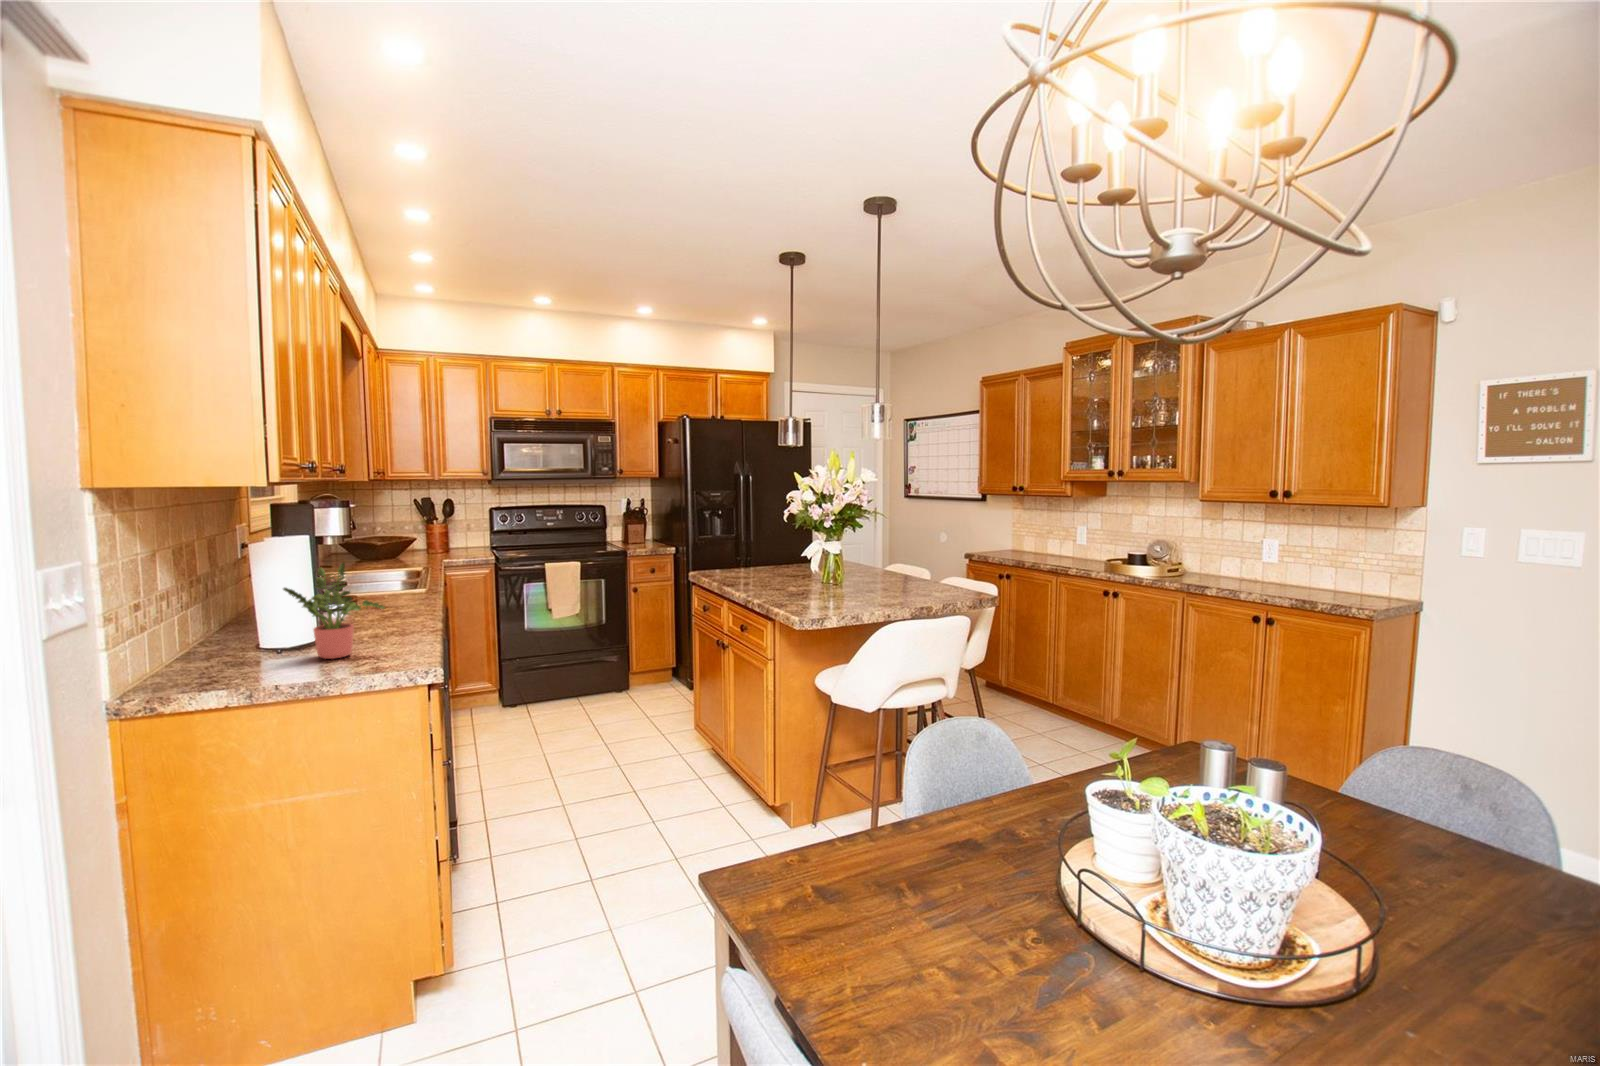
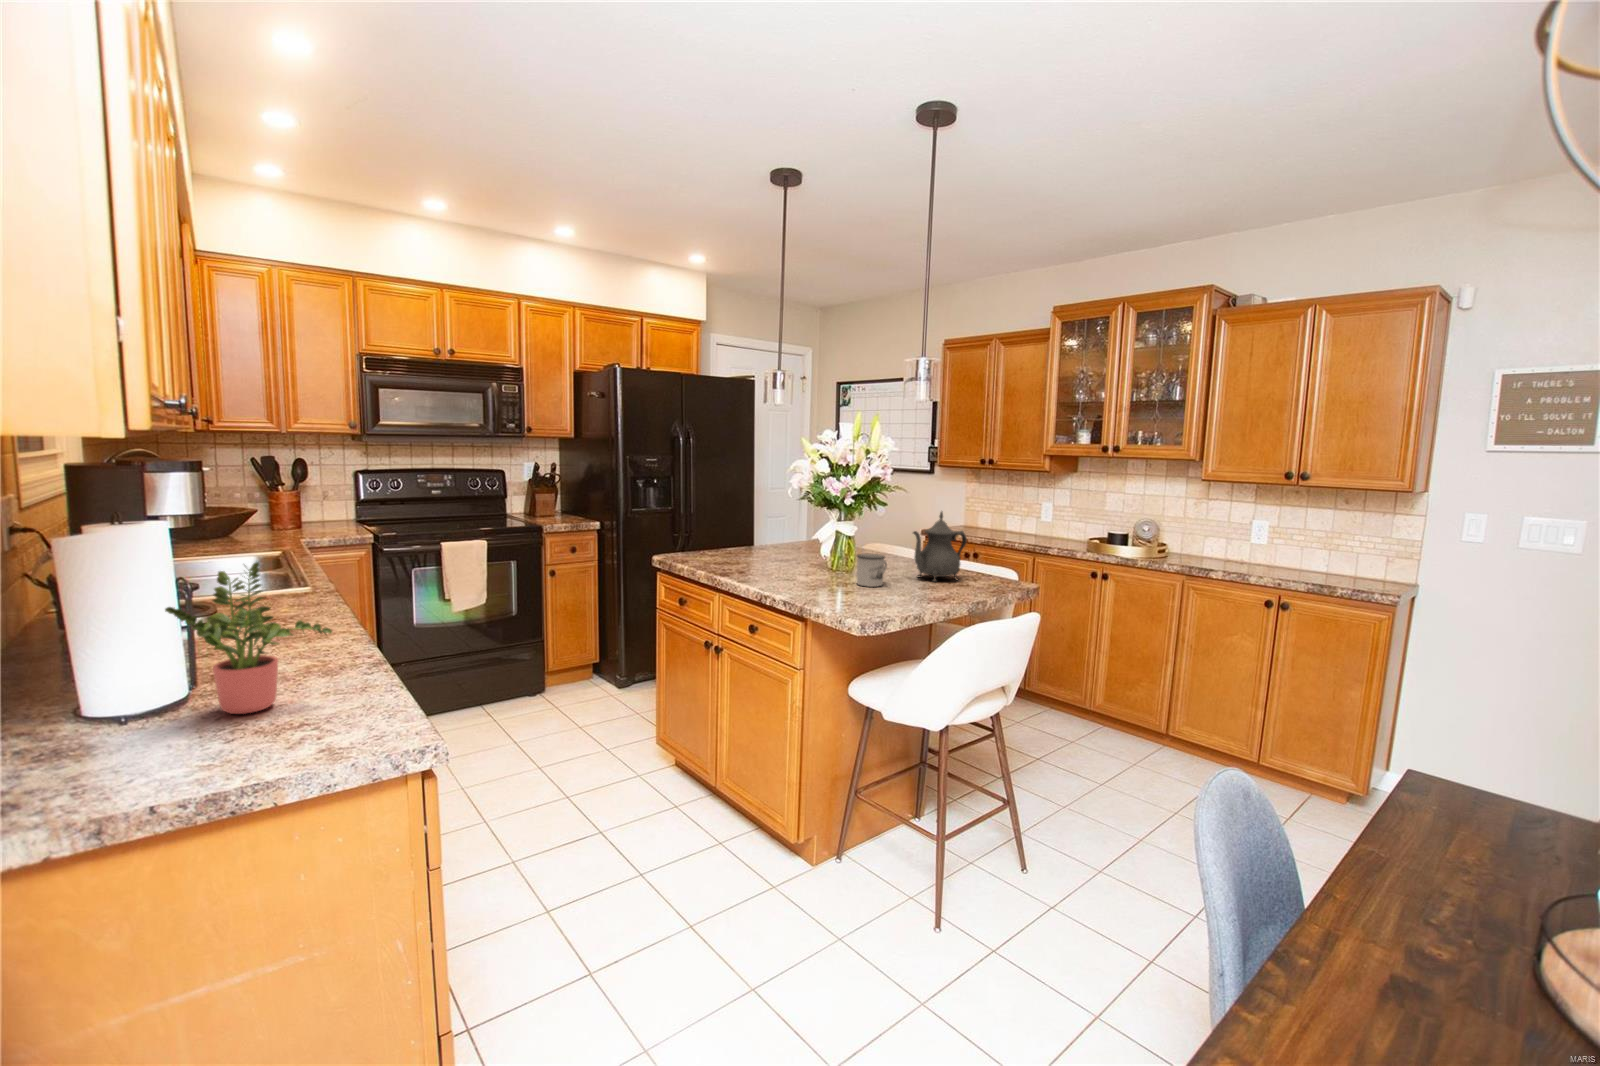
teapot: none [884,531,937,592] -> present [913,512,967,582]
mug: none [831,567,860,595] -> present [857,554,887,587]

